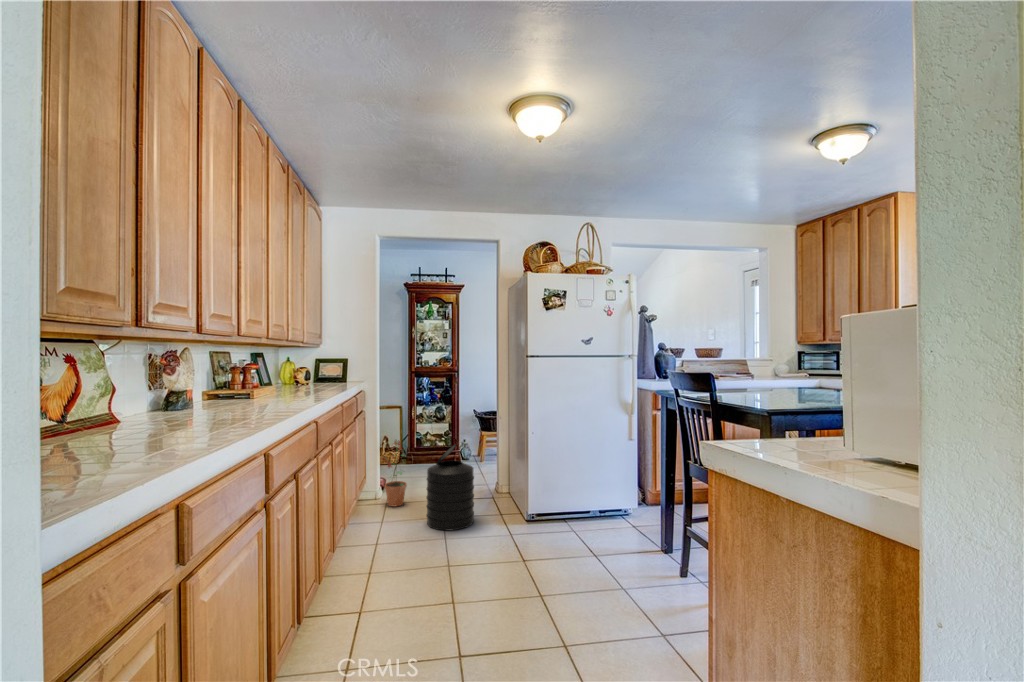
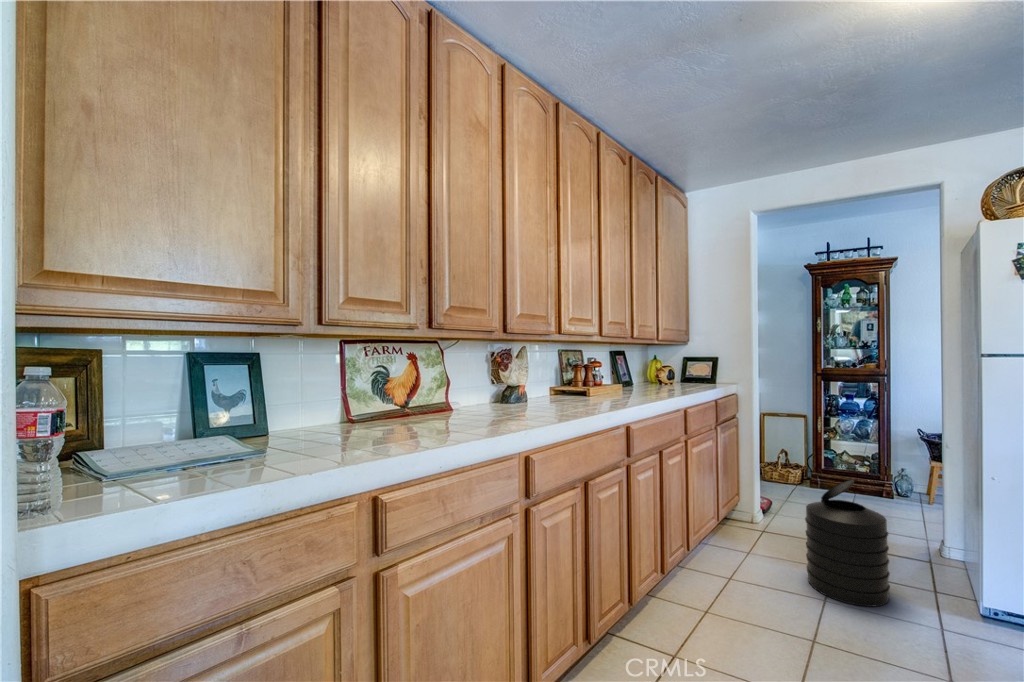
potted plant: present [381,440,407,507] -> none [754,457,789,541]

